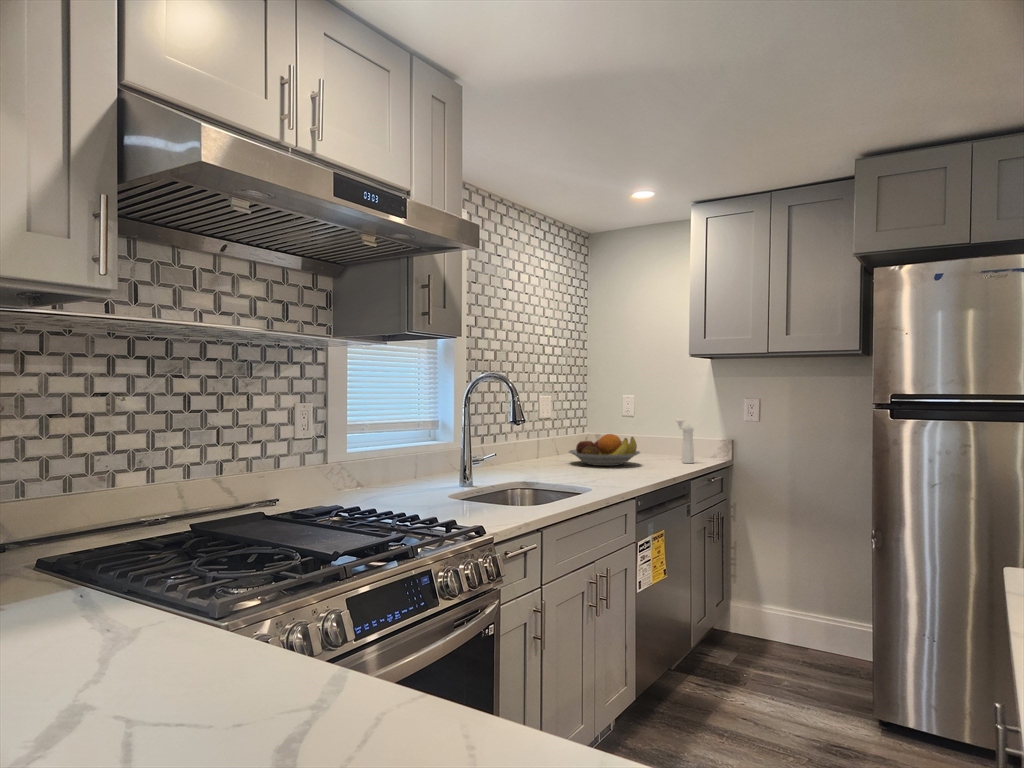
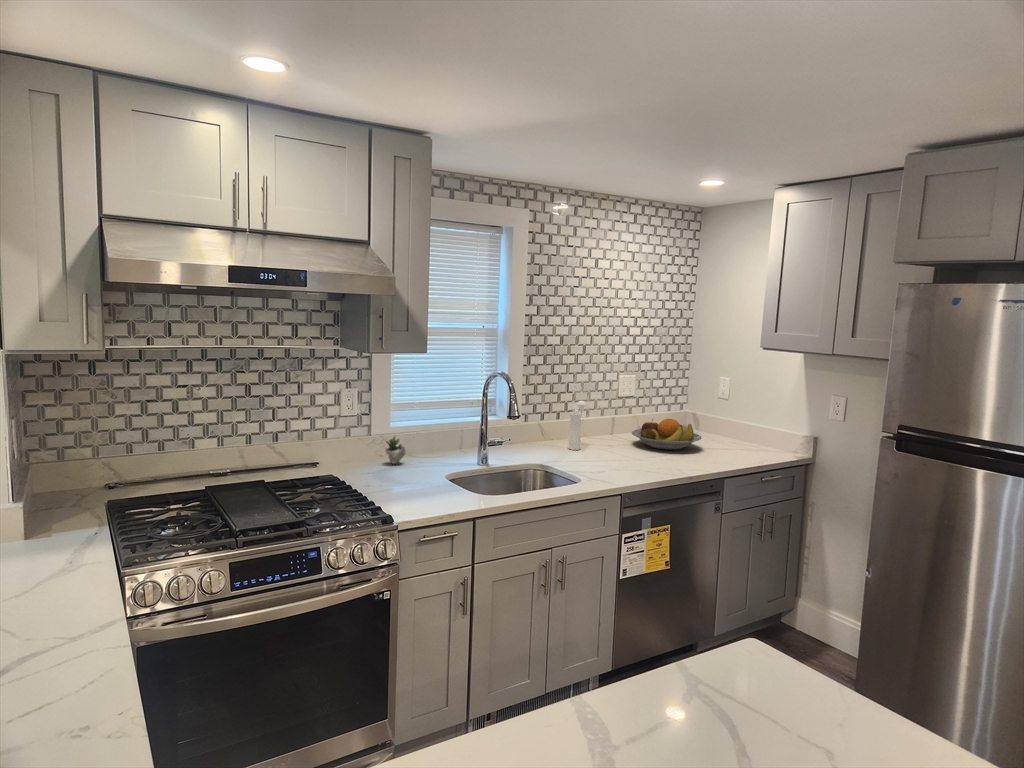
pepper mill: present [676,418,694,463] -> present [568,401,586,450]
succulent plant: none [352,458,398,497] -> present [385,436,405,464]

